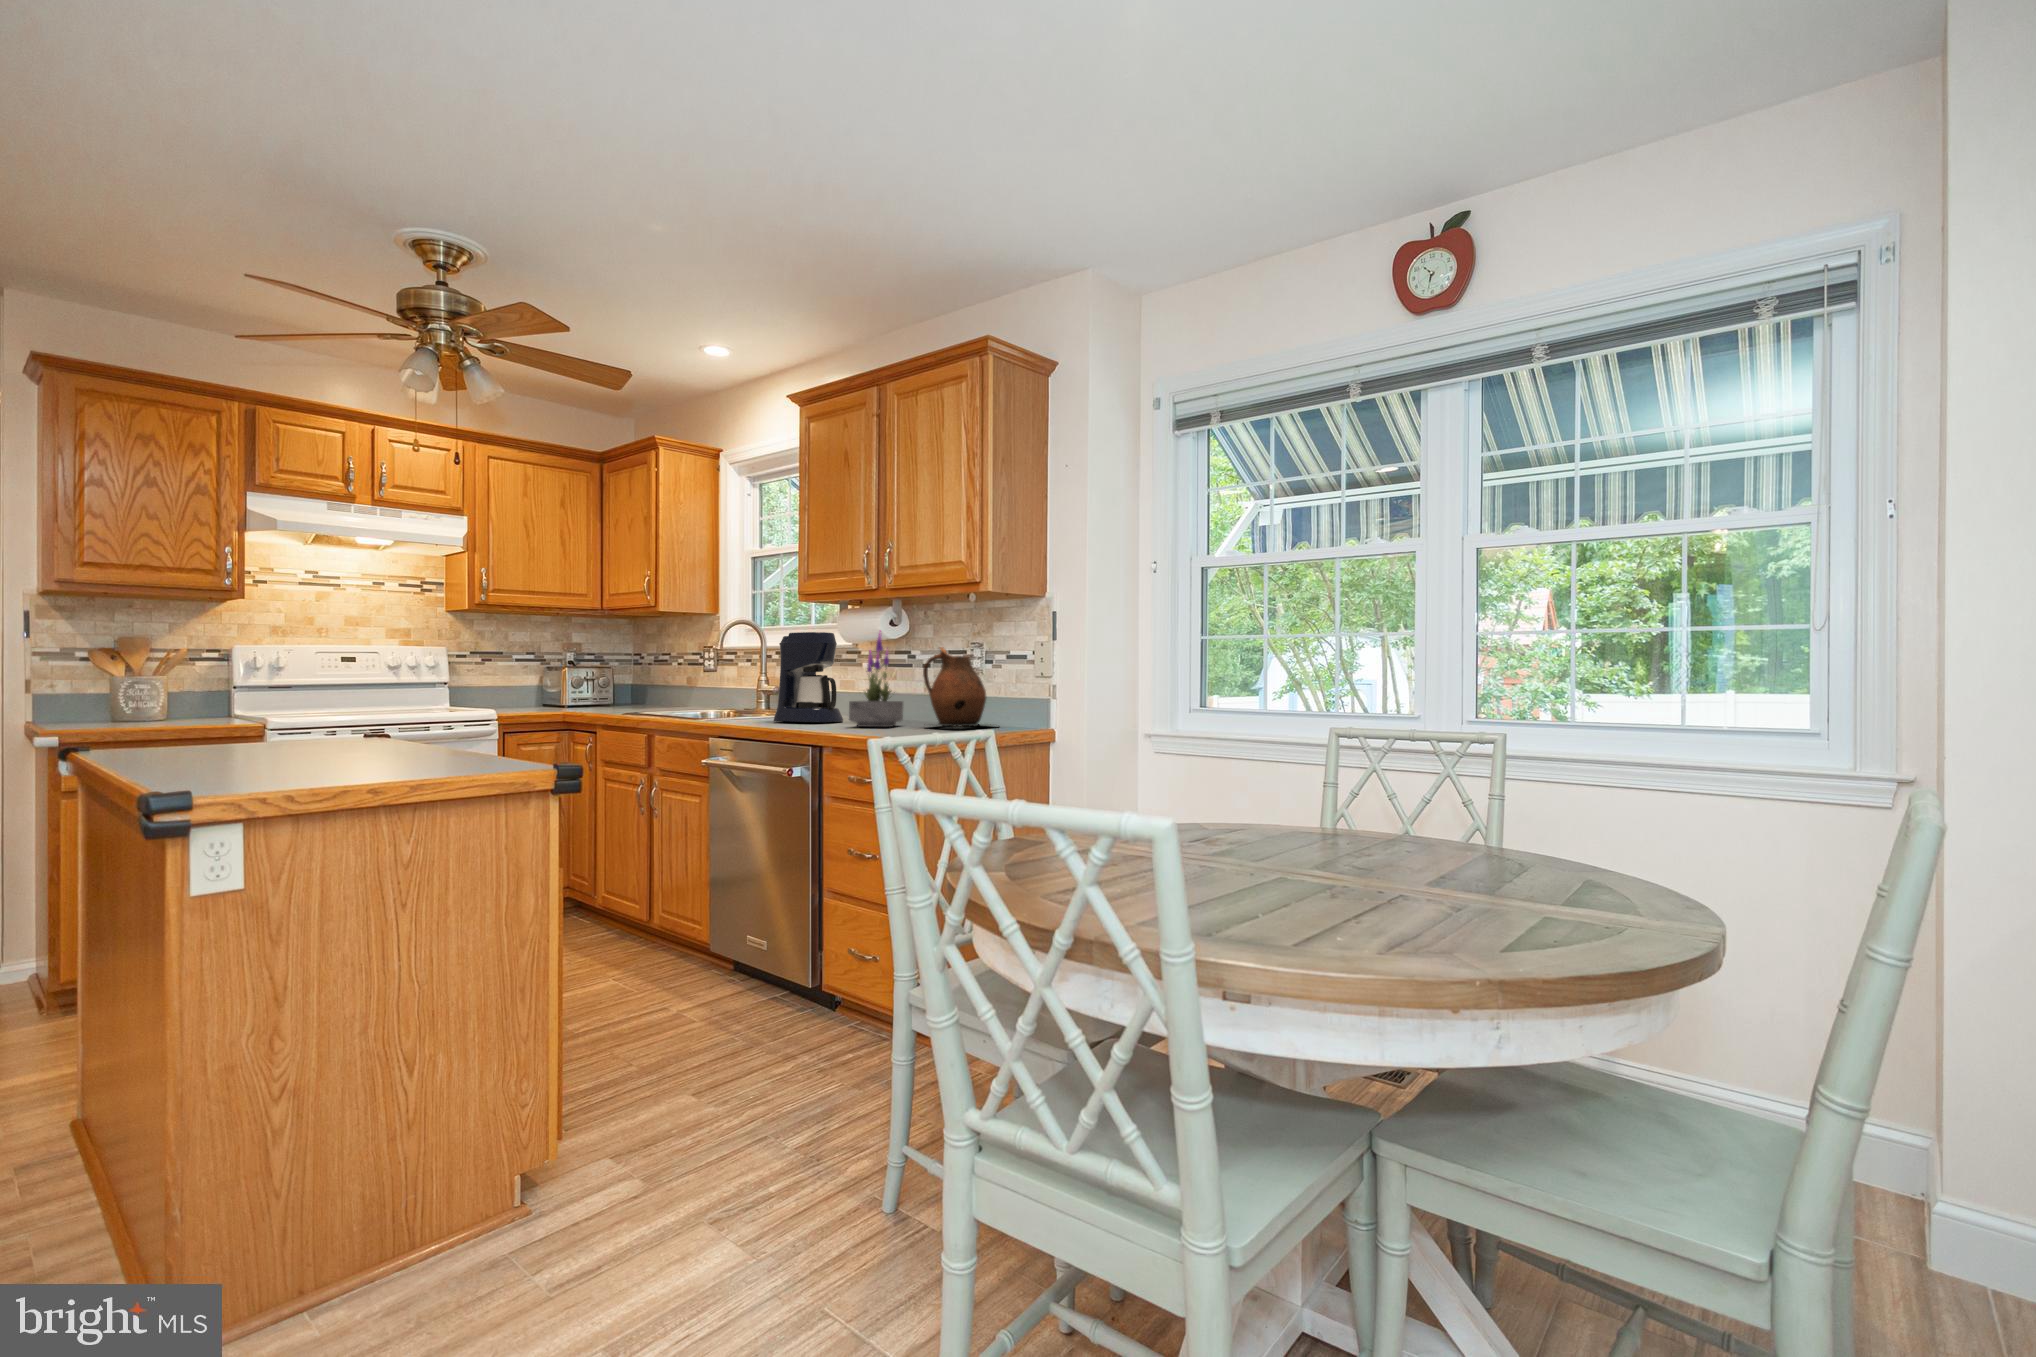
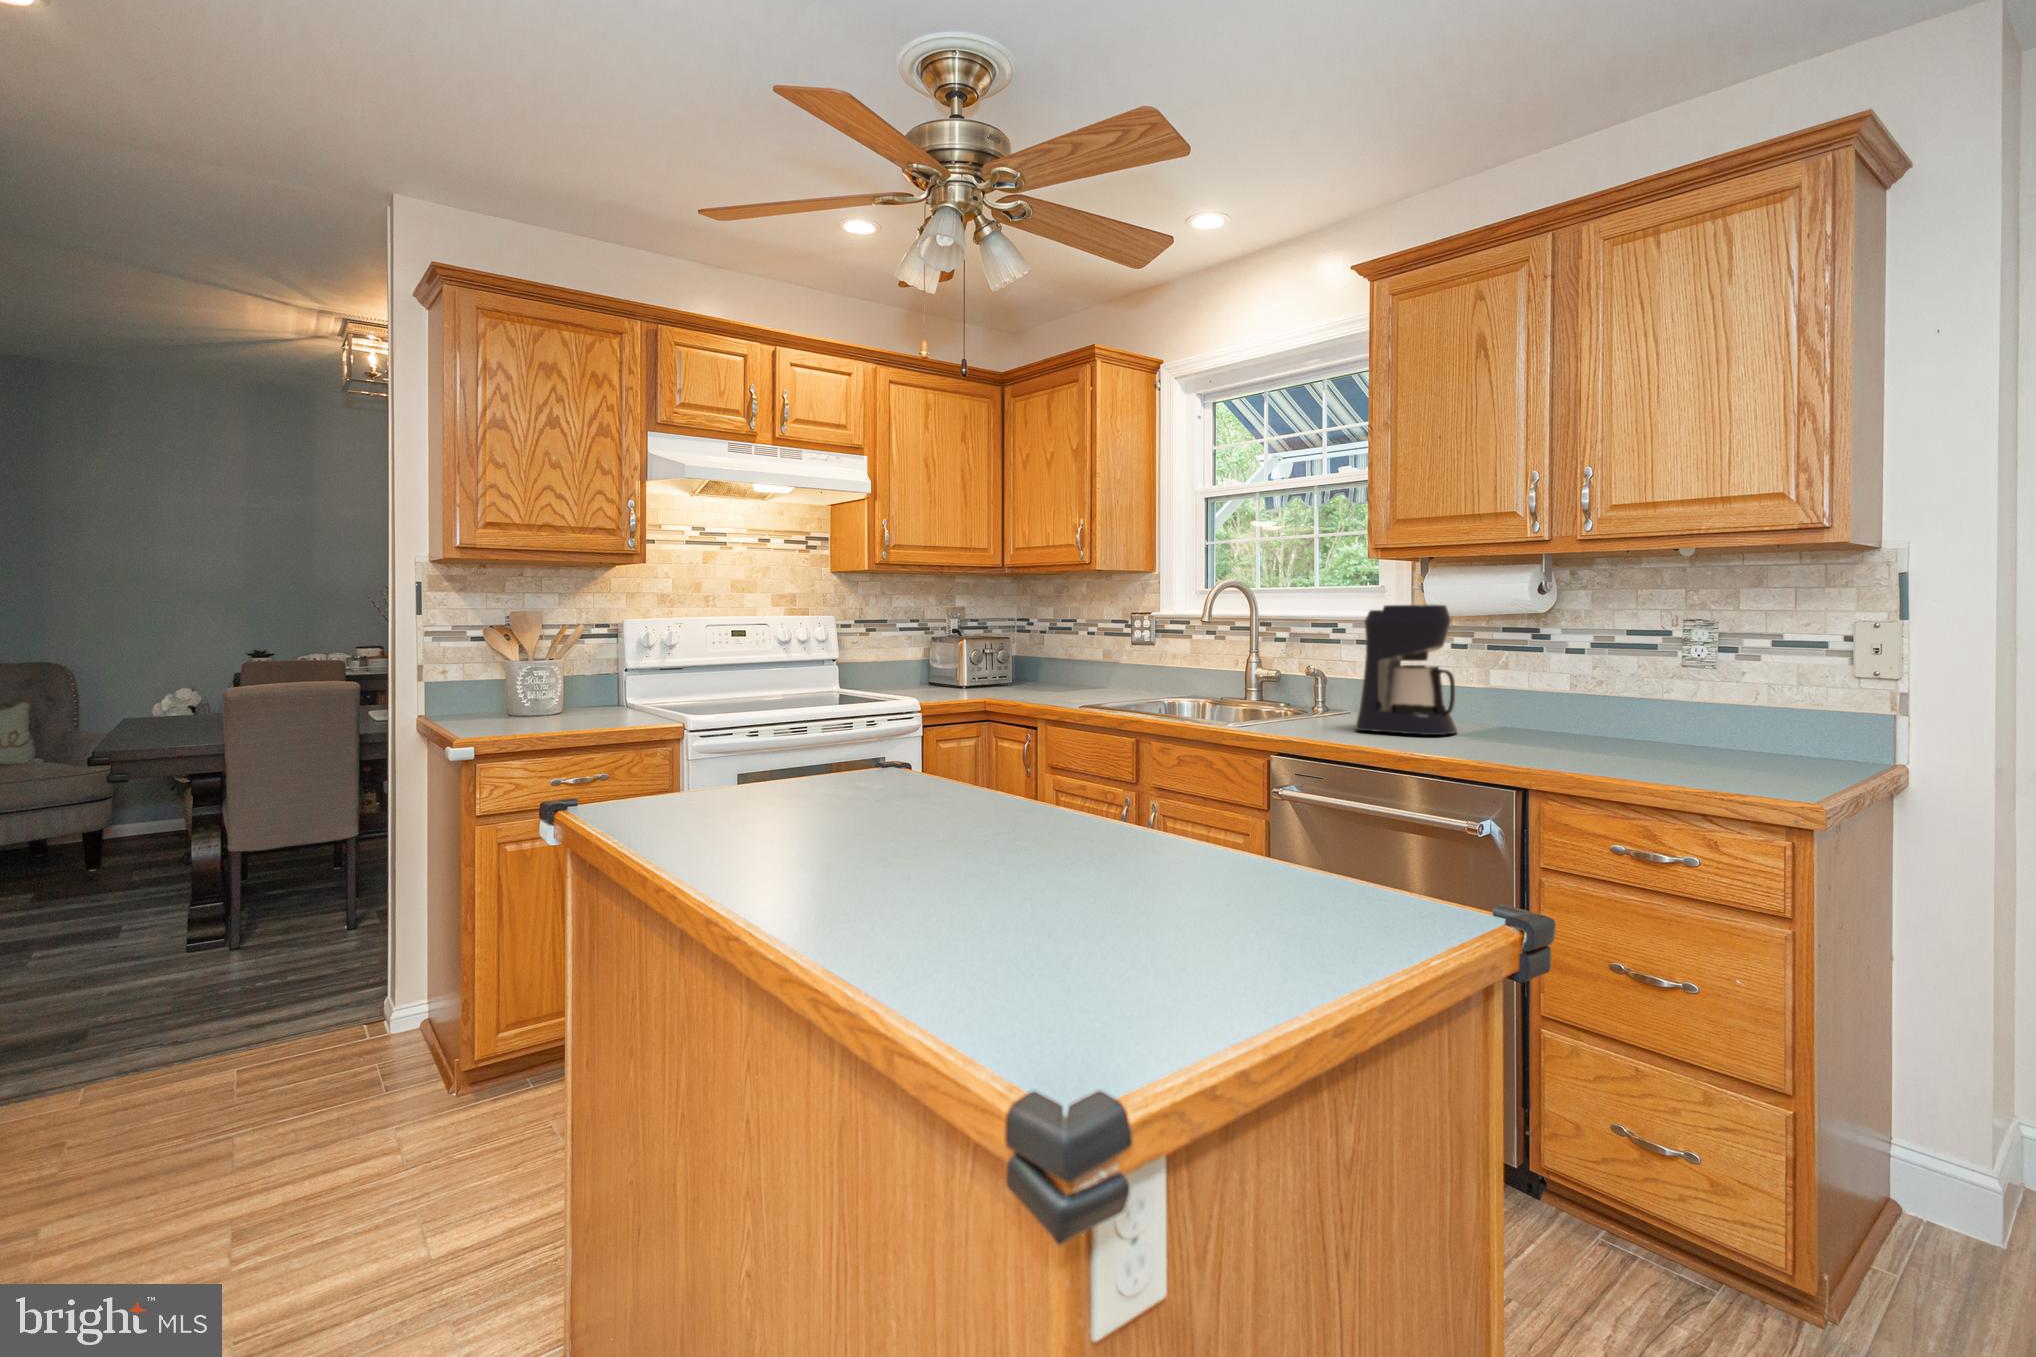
potted plant: present [849,630,903,727] -> none [1519,600,1599,750]
ceramic pitcher: present [923,647,991,727] -> none [1643,630,1774,758]

